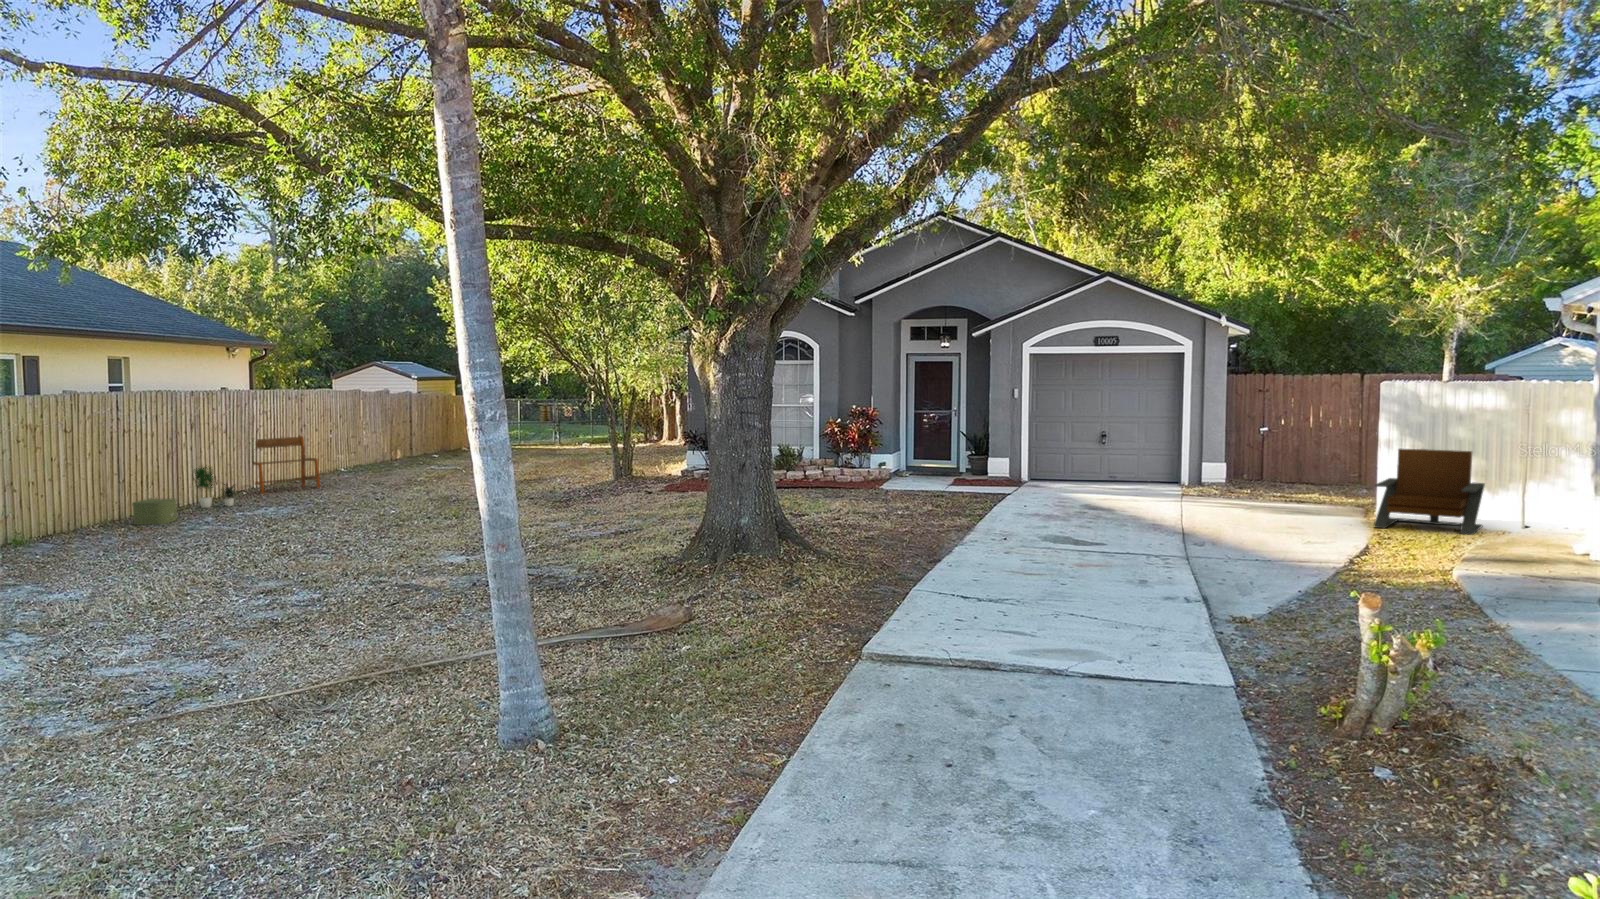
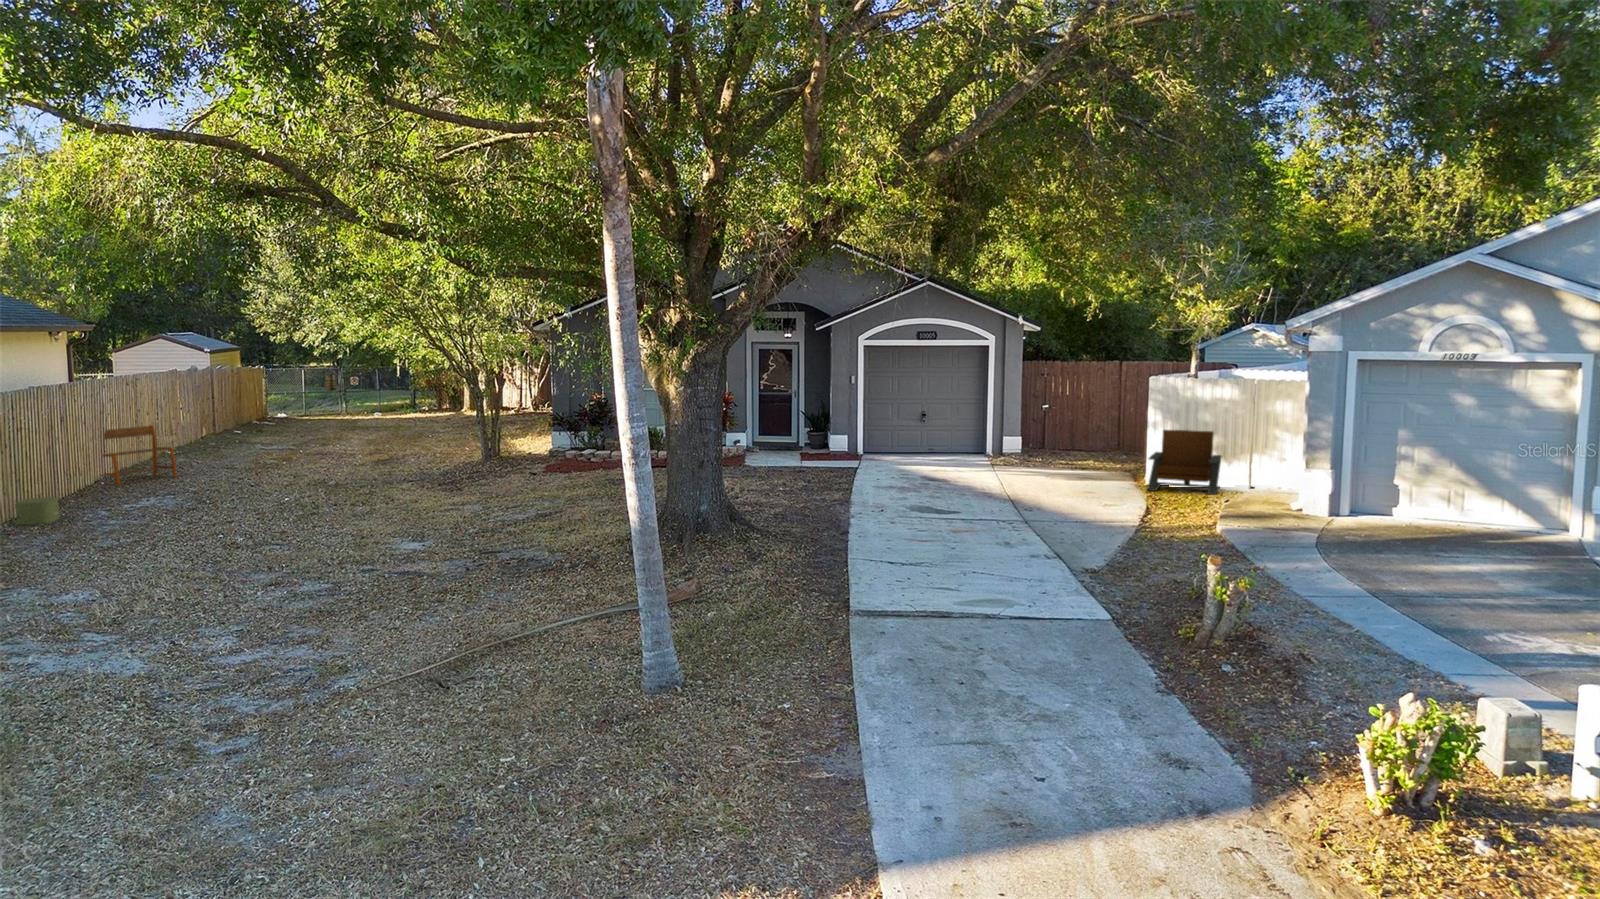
potted plant: present [194,466,237,508] -> none [58,459,110,504]

